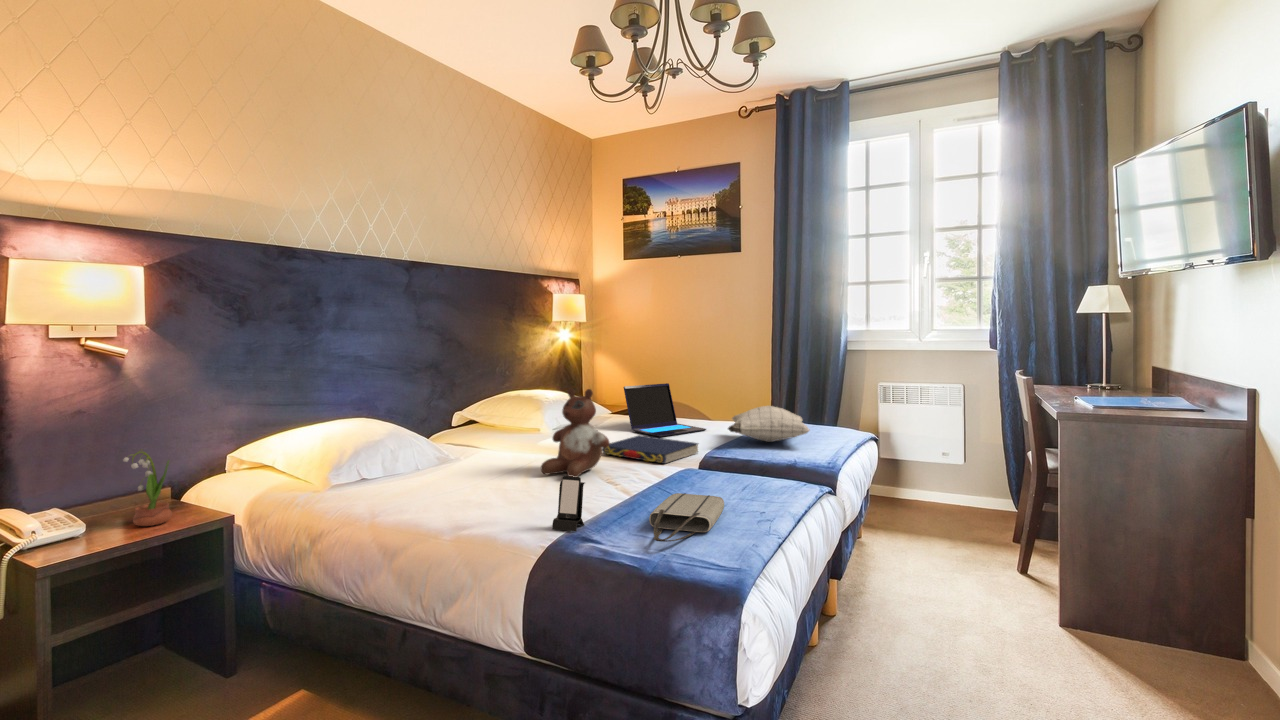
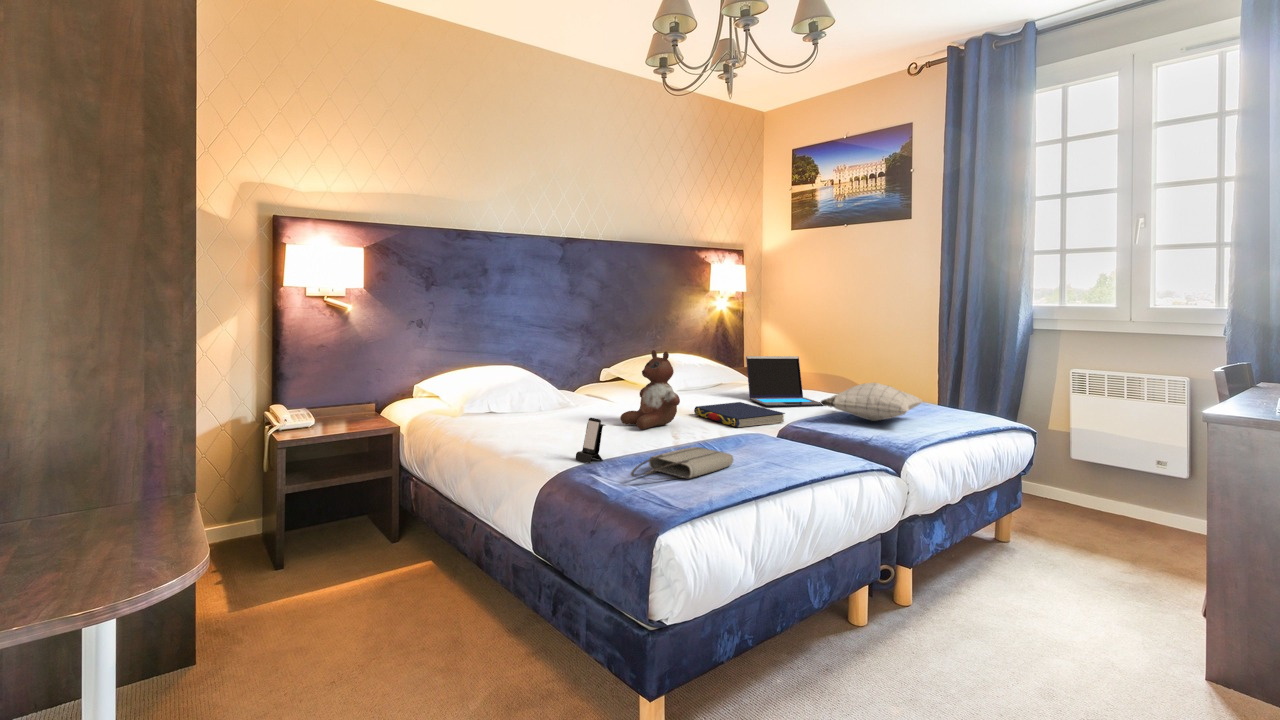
potted flower: present [124,451,172,526] -> none [337,373,365,425]

